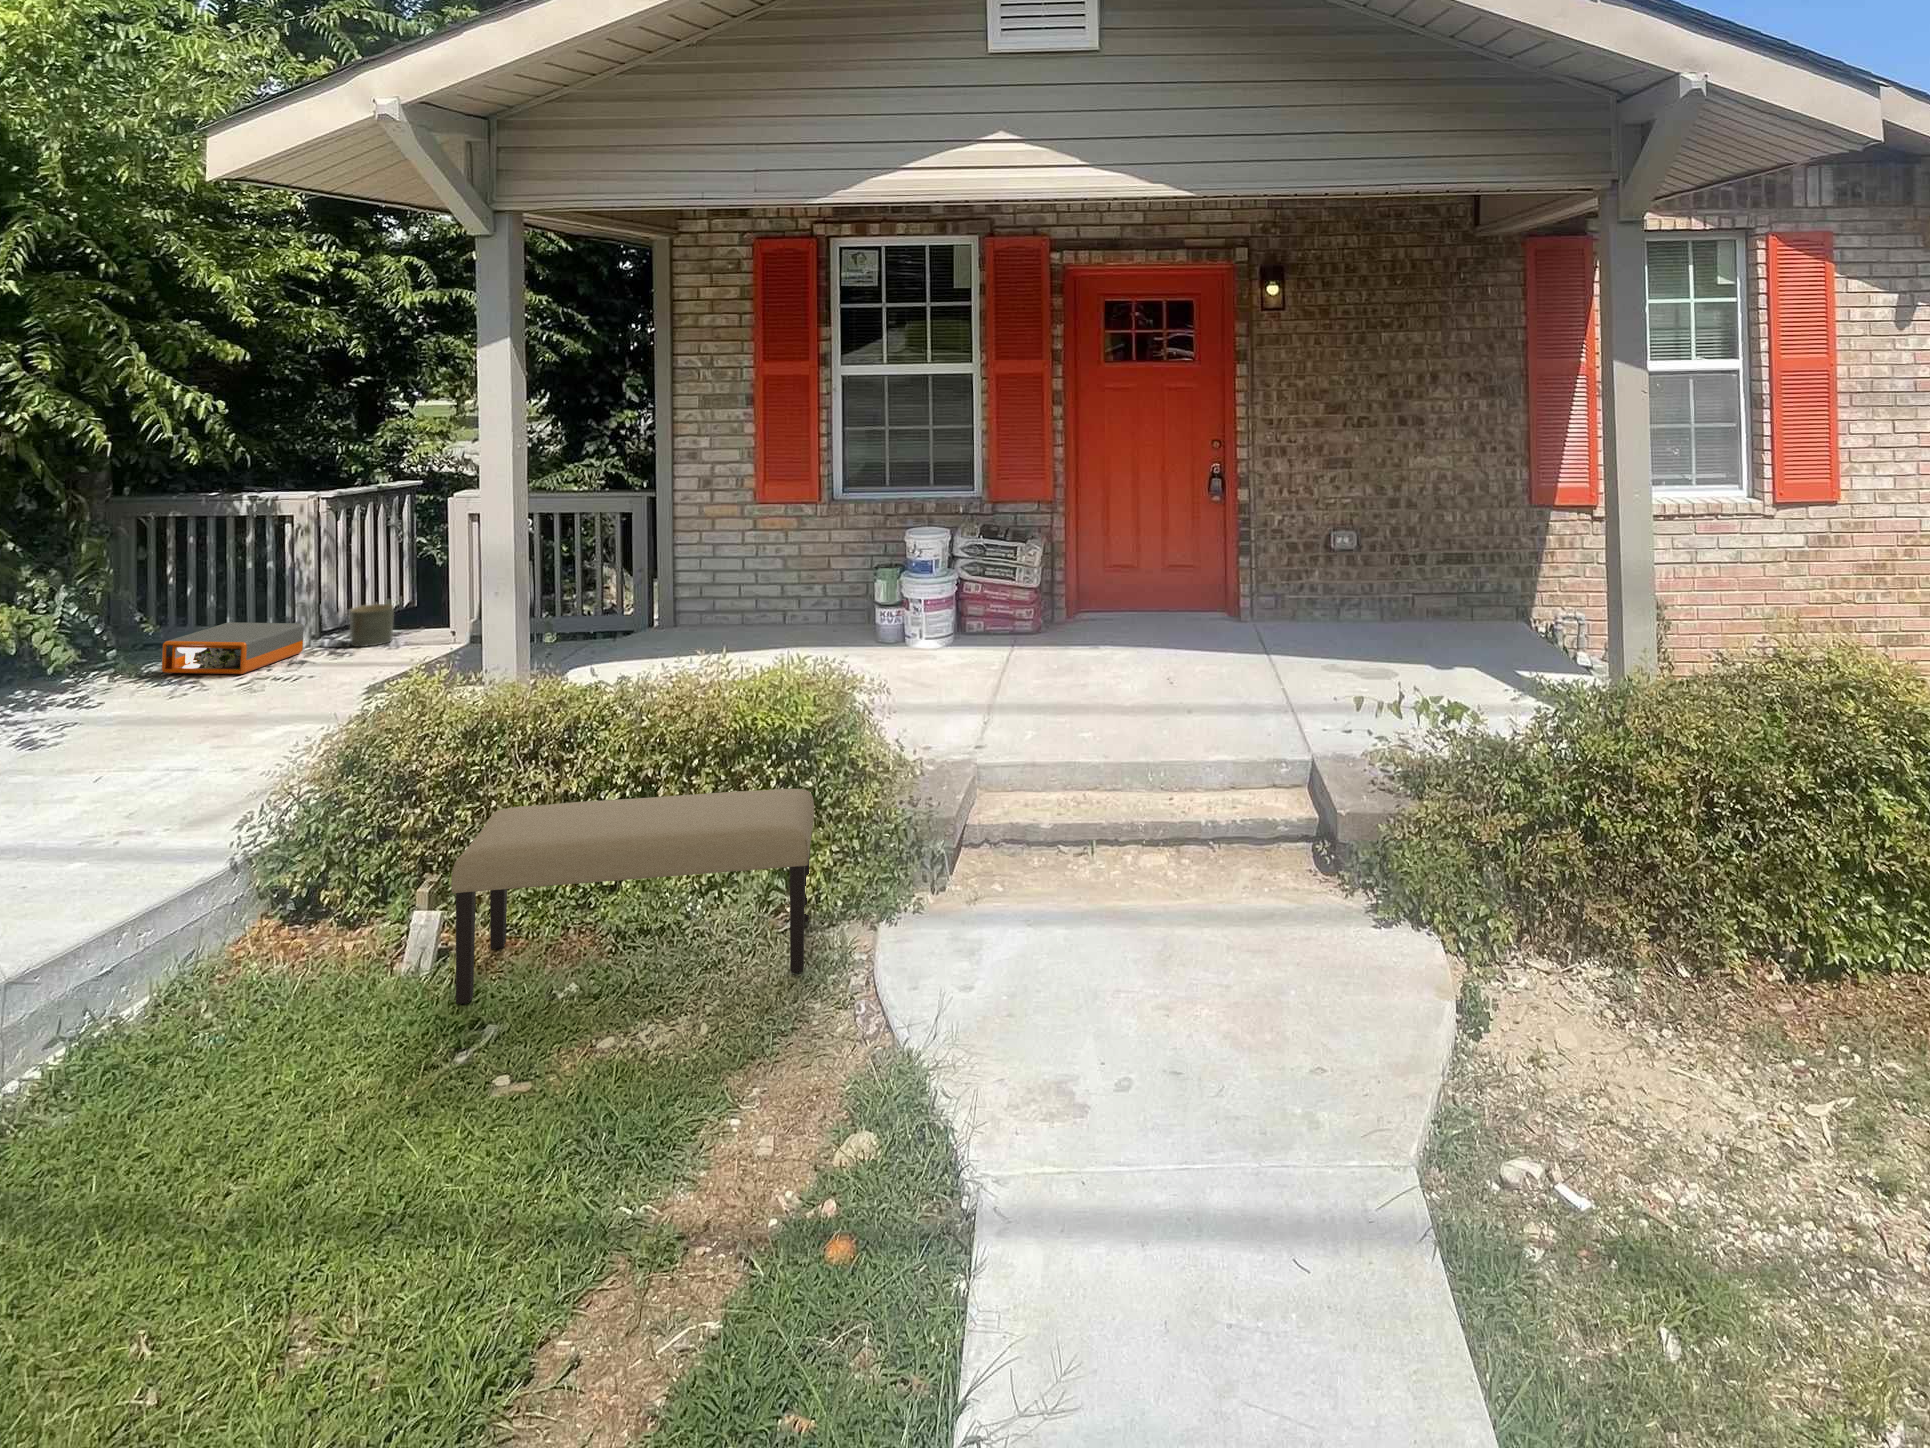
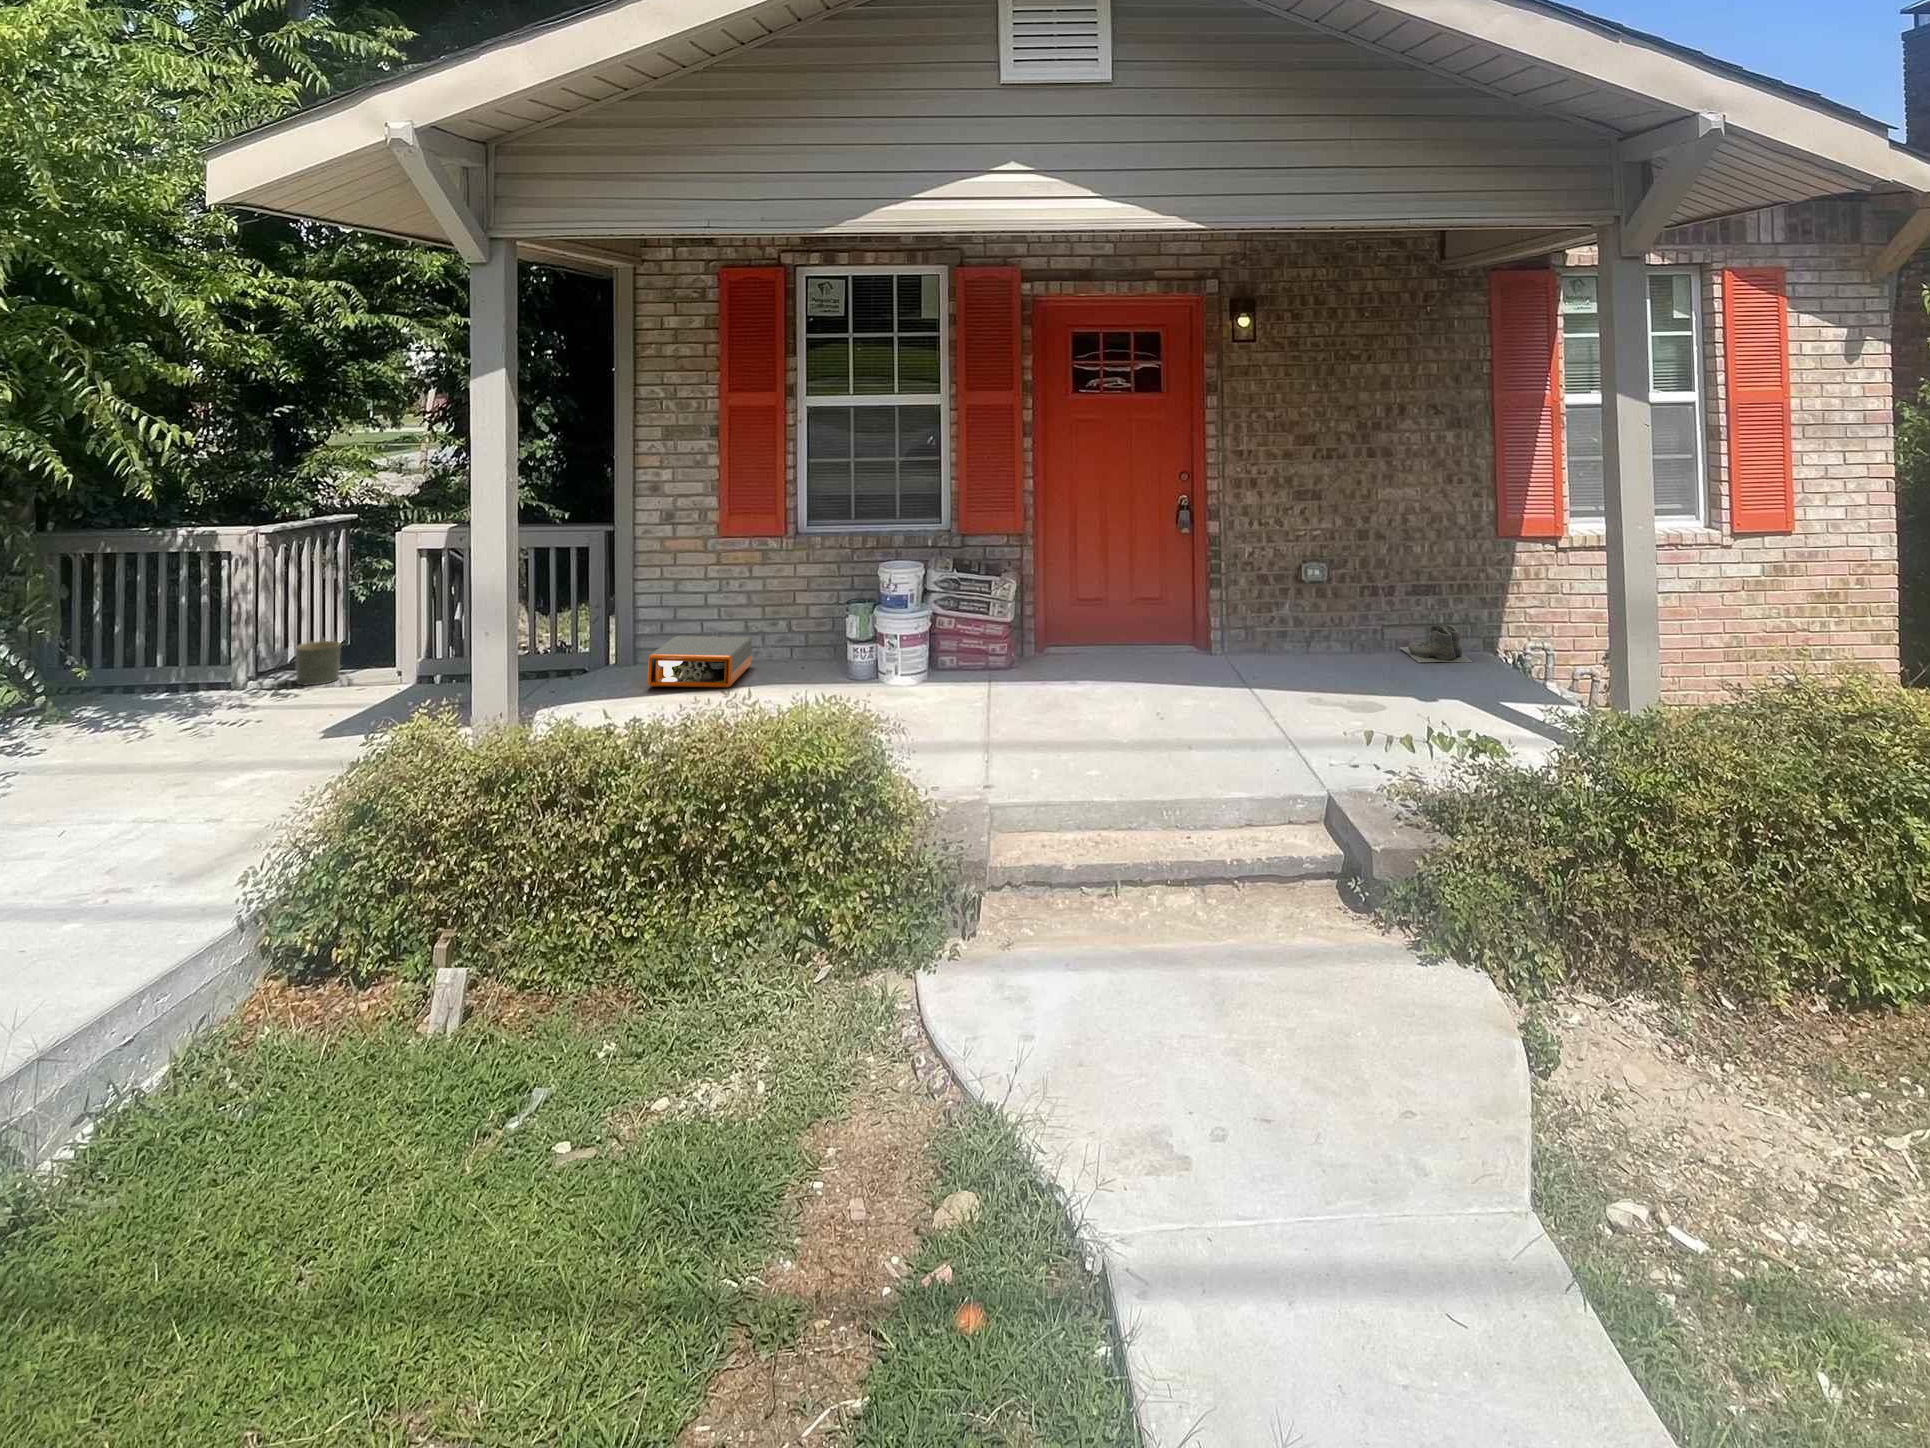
boots: none [1433,591,1504,633] -> present [1400,621,1472,662]
storage box: present [162,622,304,674] -> present [648,636,752,687]
bench: present [451,789,814,1004] -> none [495,832,856,1063]

